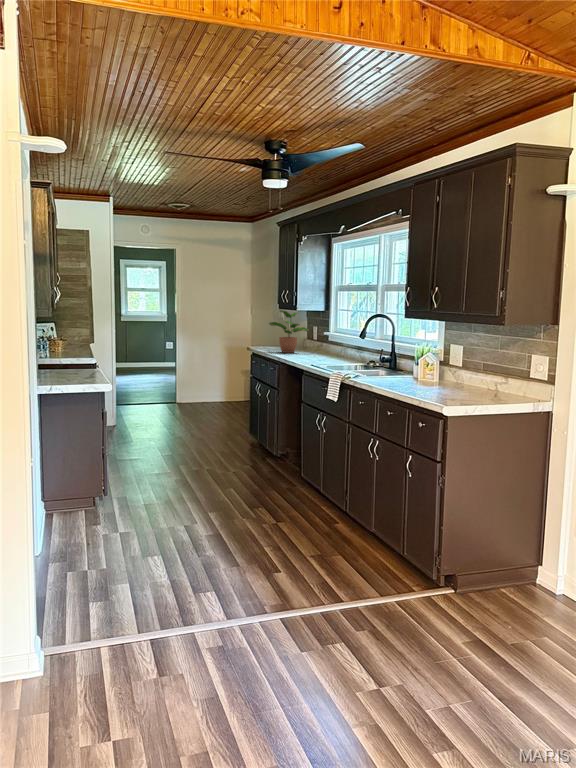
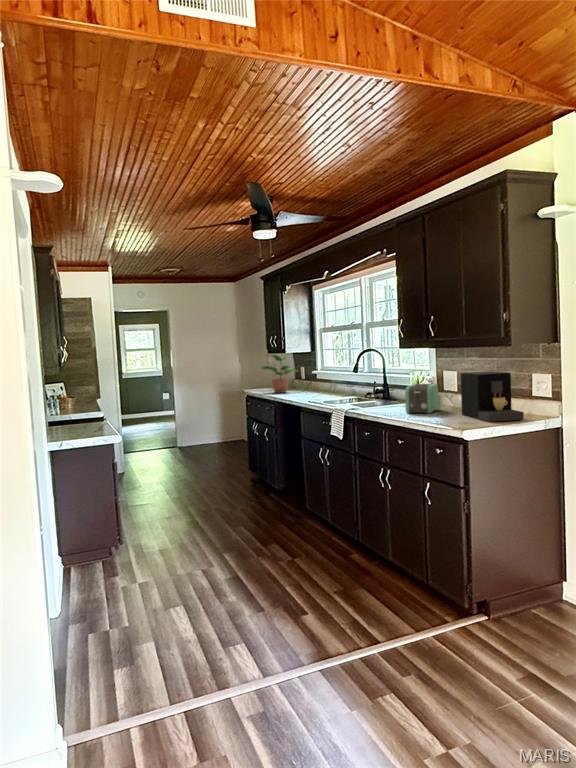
coffee maker: none [457,348,512,401] -> present [461,371,524,422]
toaster: none [402,356,440,388] -> present [405,384,439,414]

